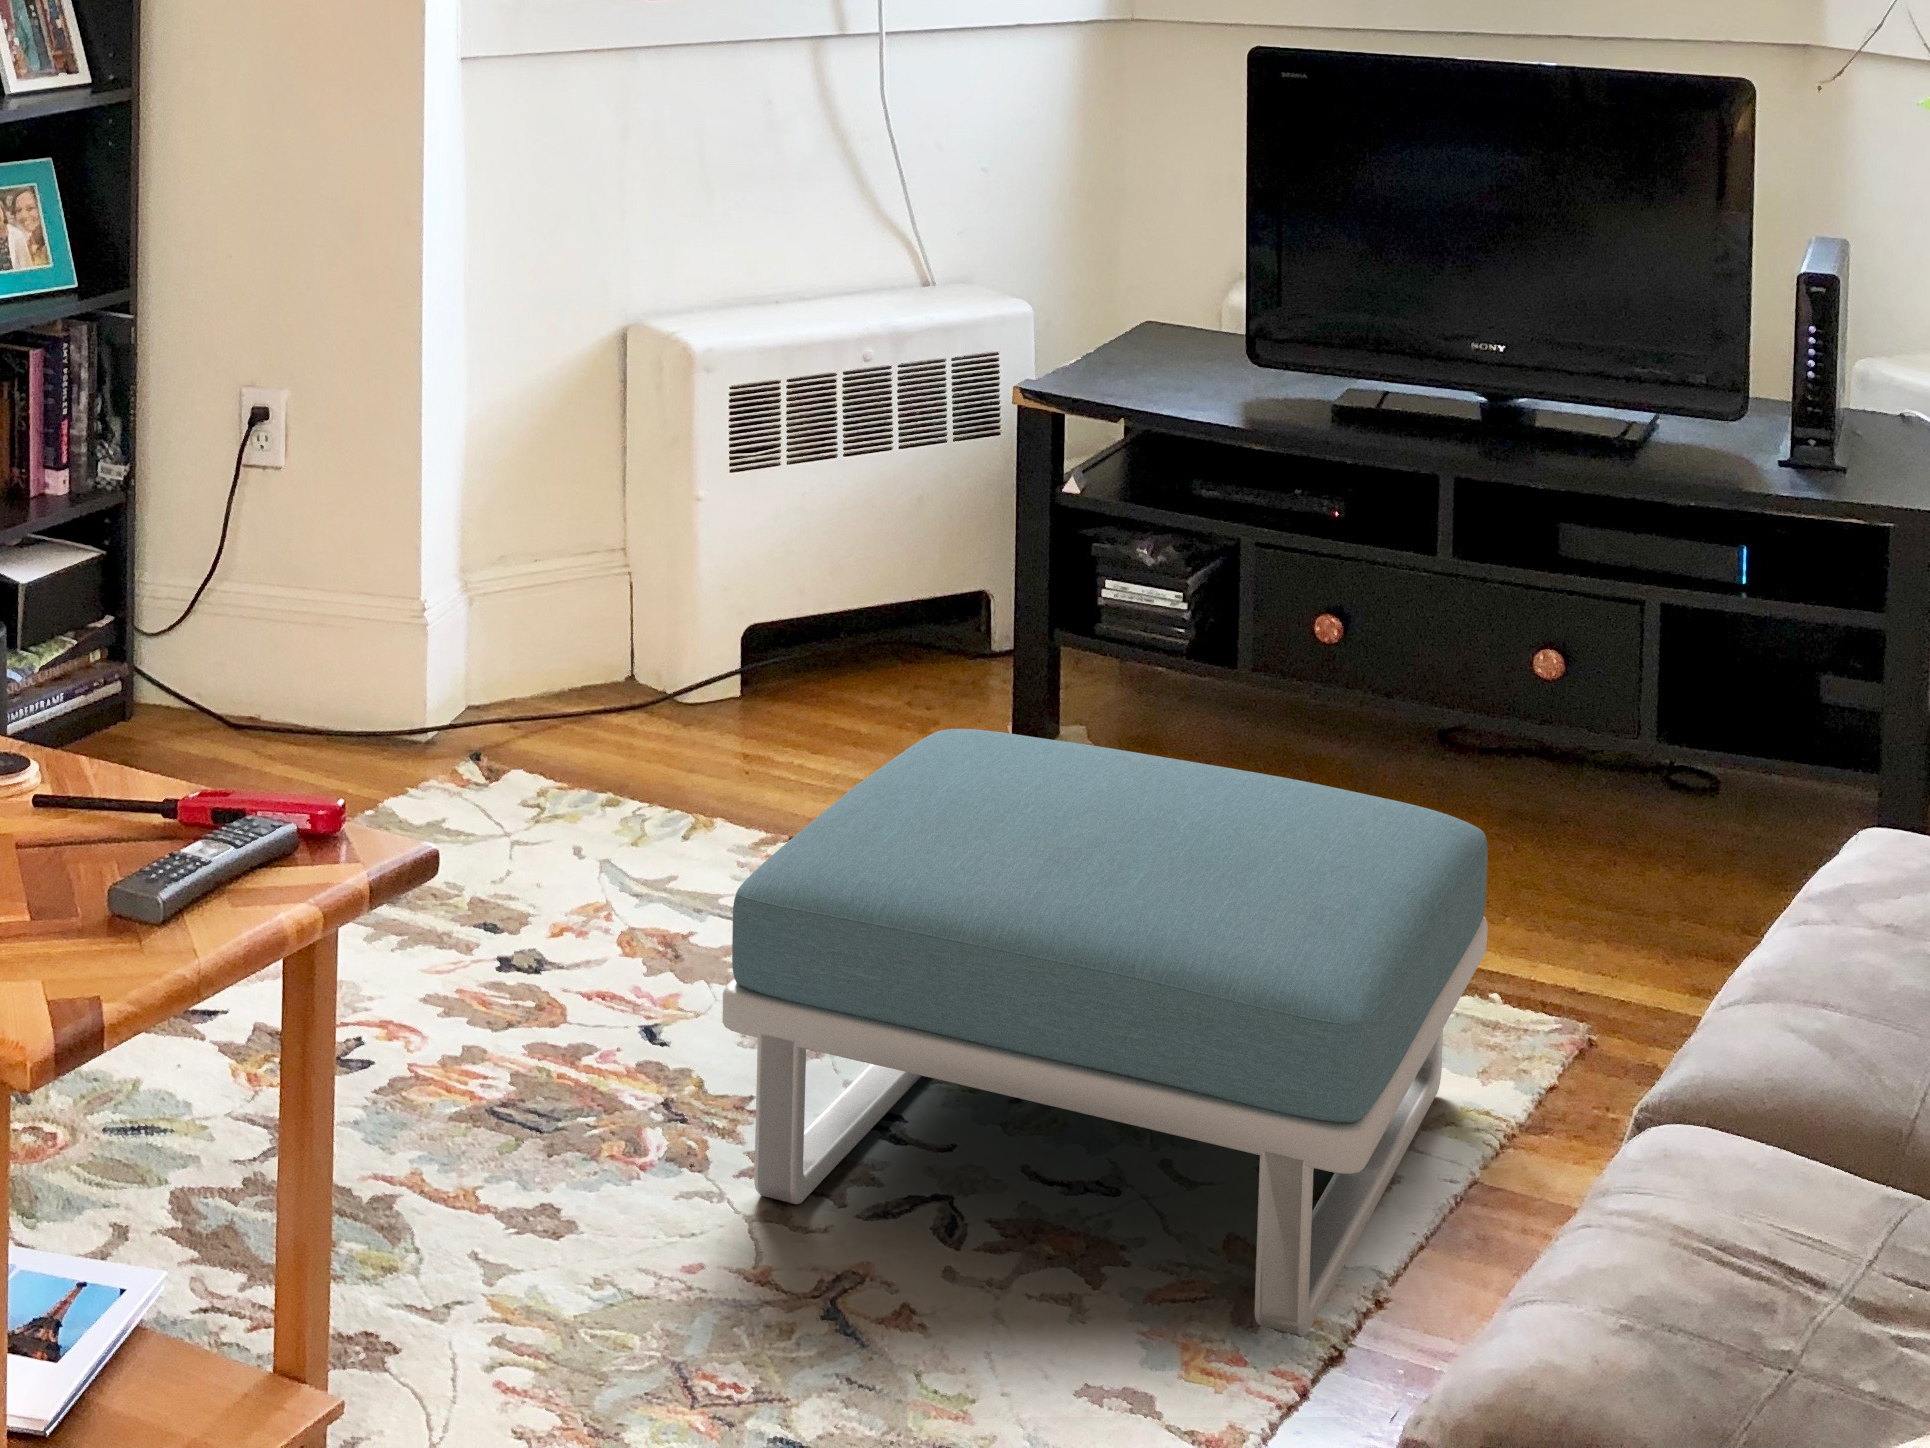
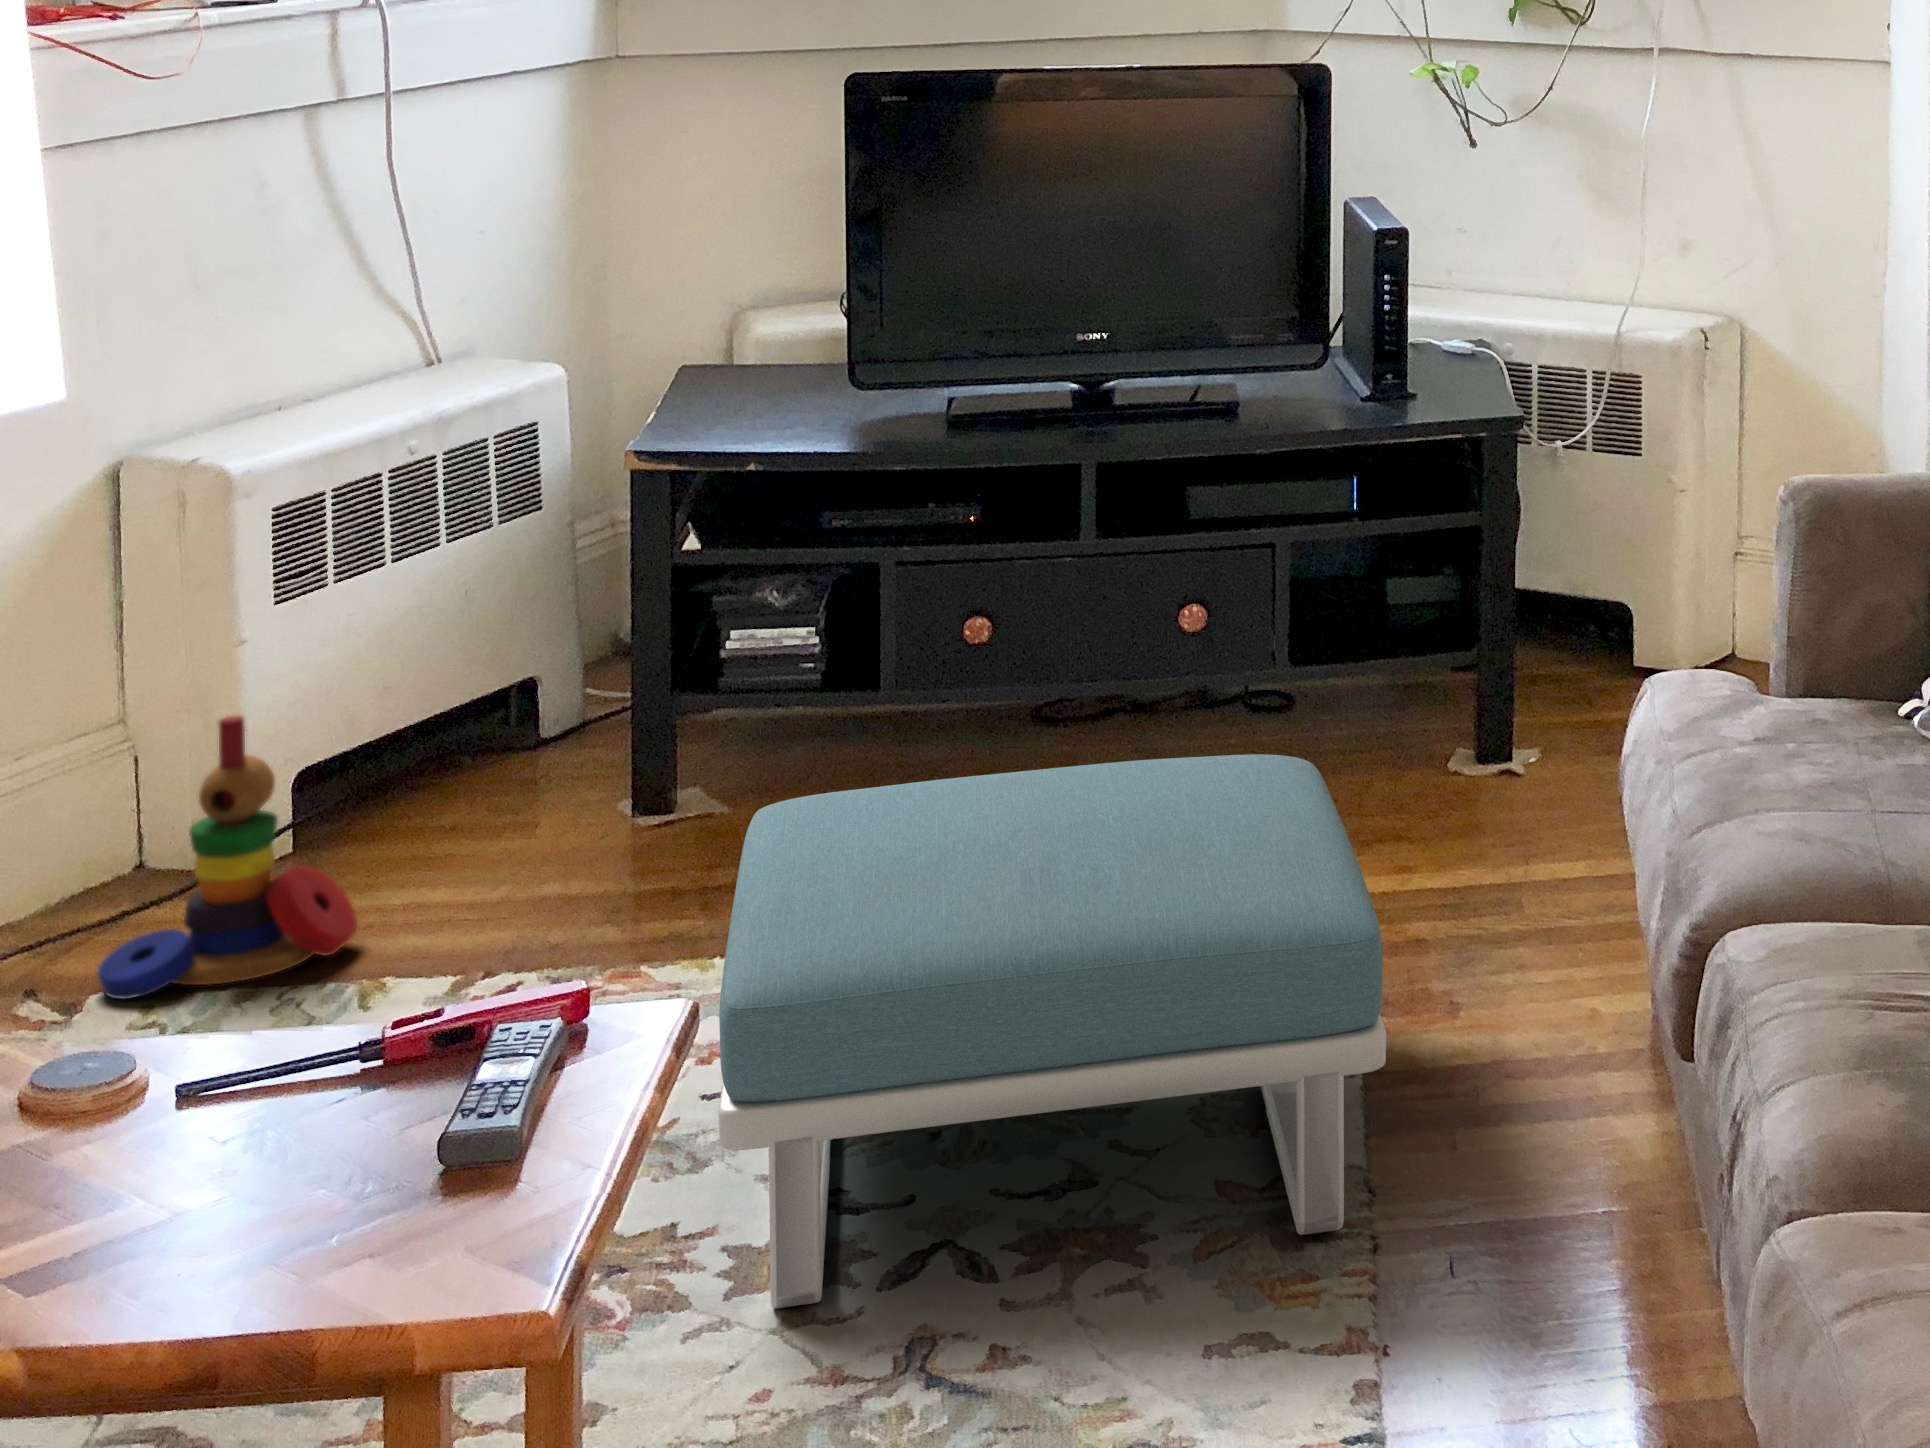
stacking toy: none [528,550,727,779] -> present [98,715,357,999]

